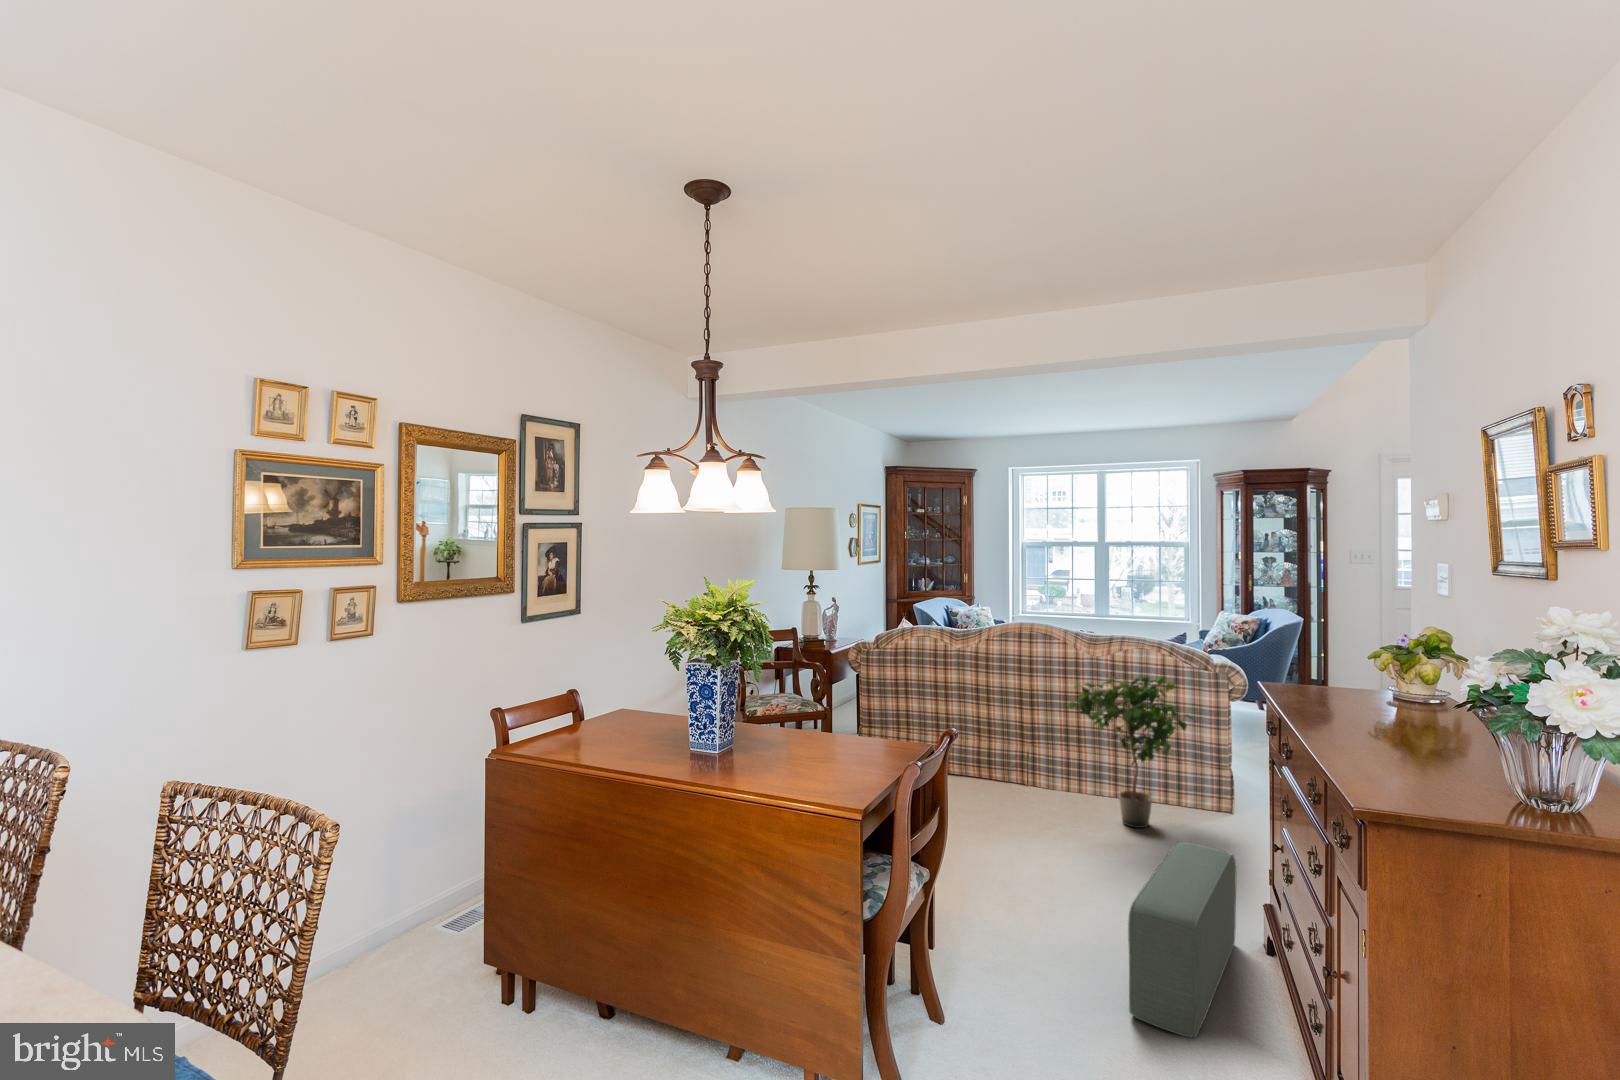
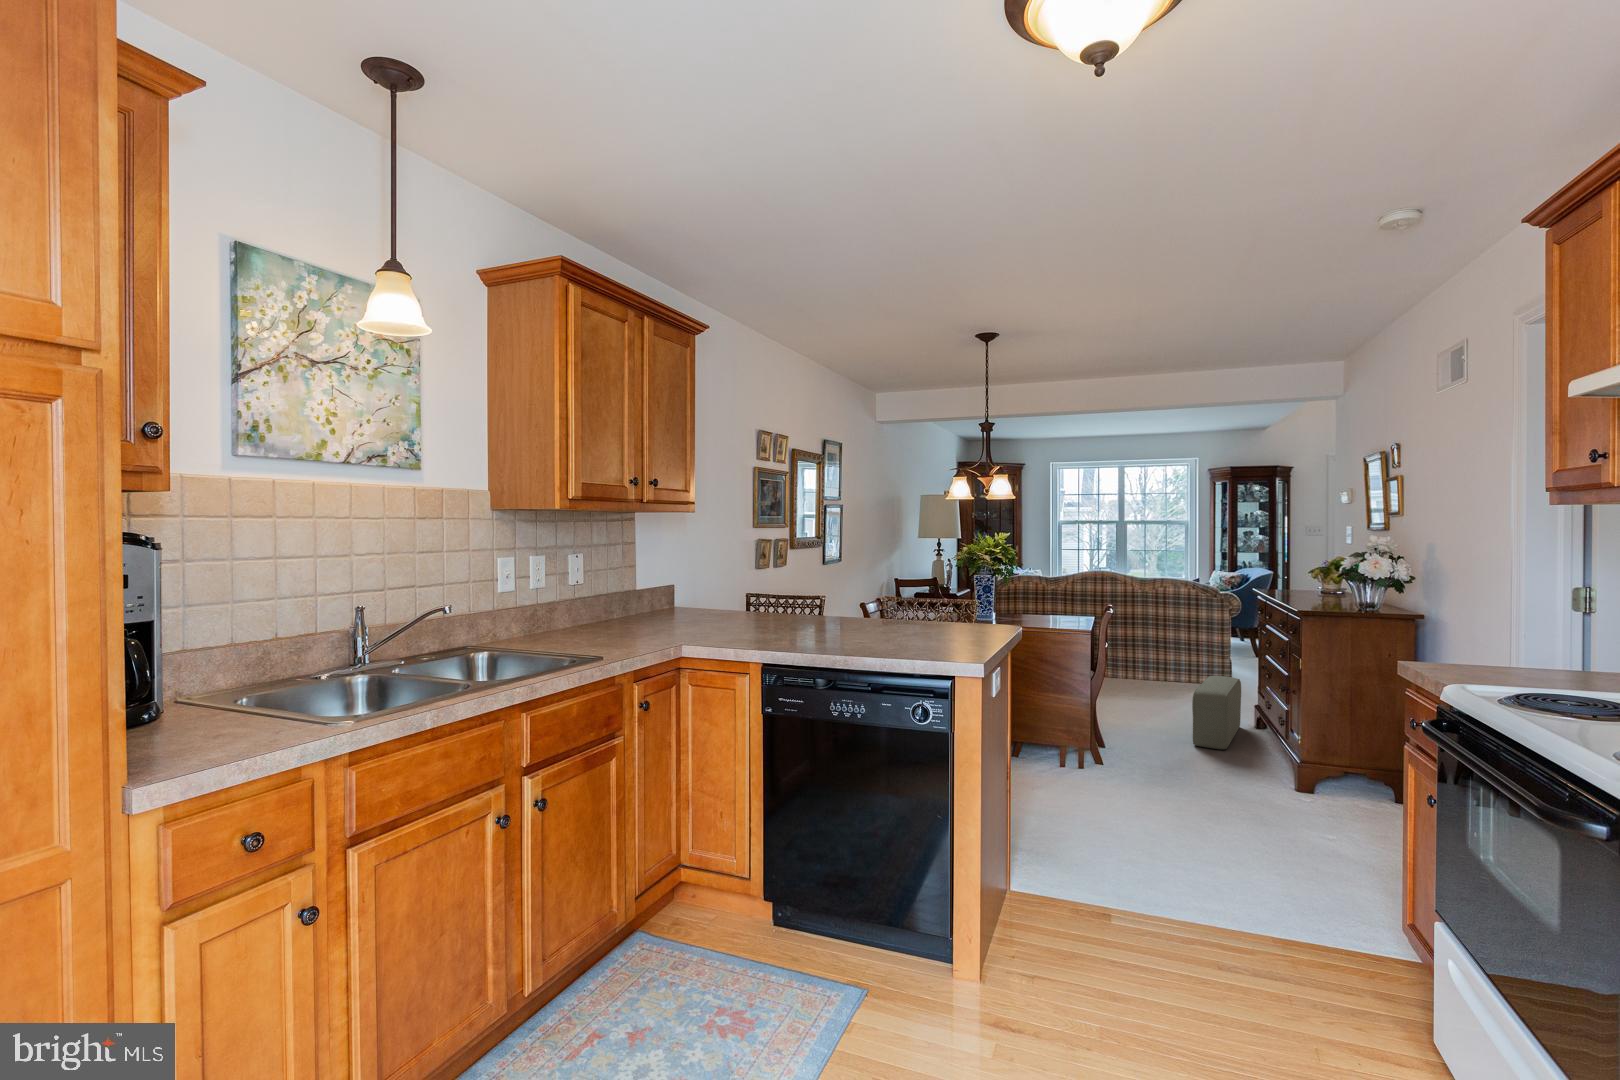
potted plant: present [1068,676,1193,828] -> none [1131,600,1209,692]

